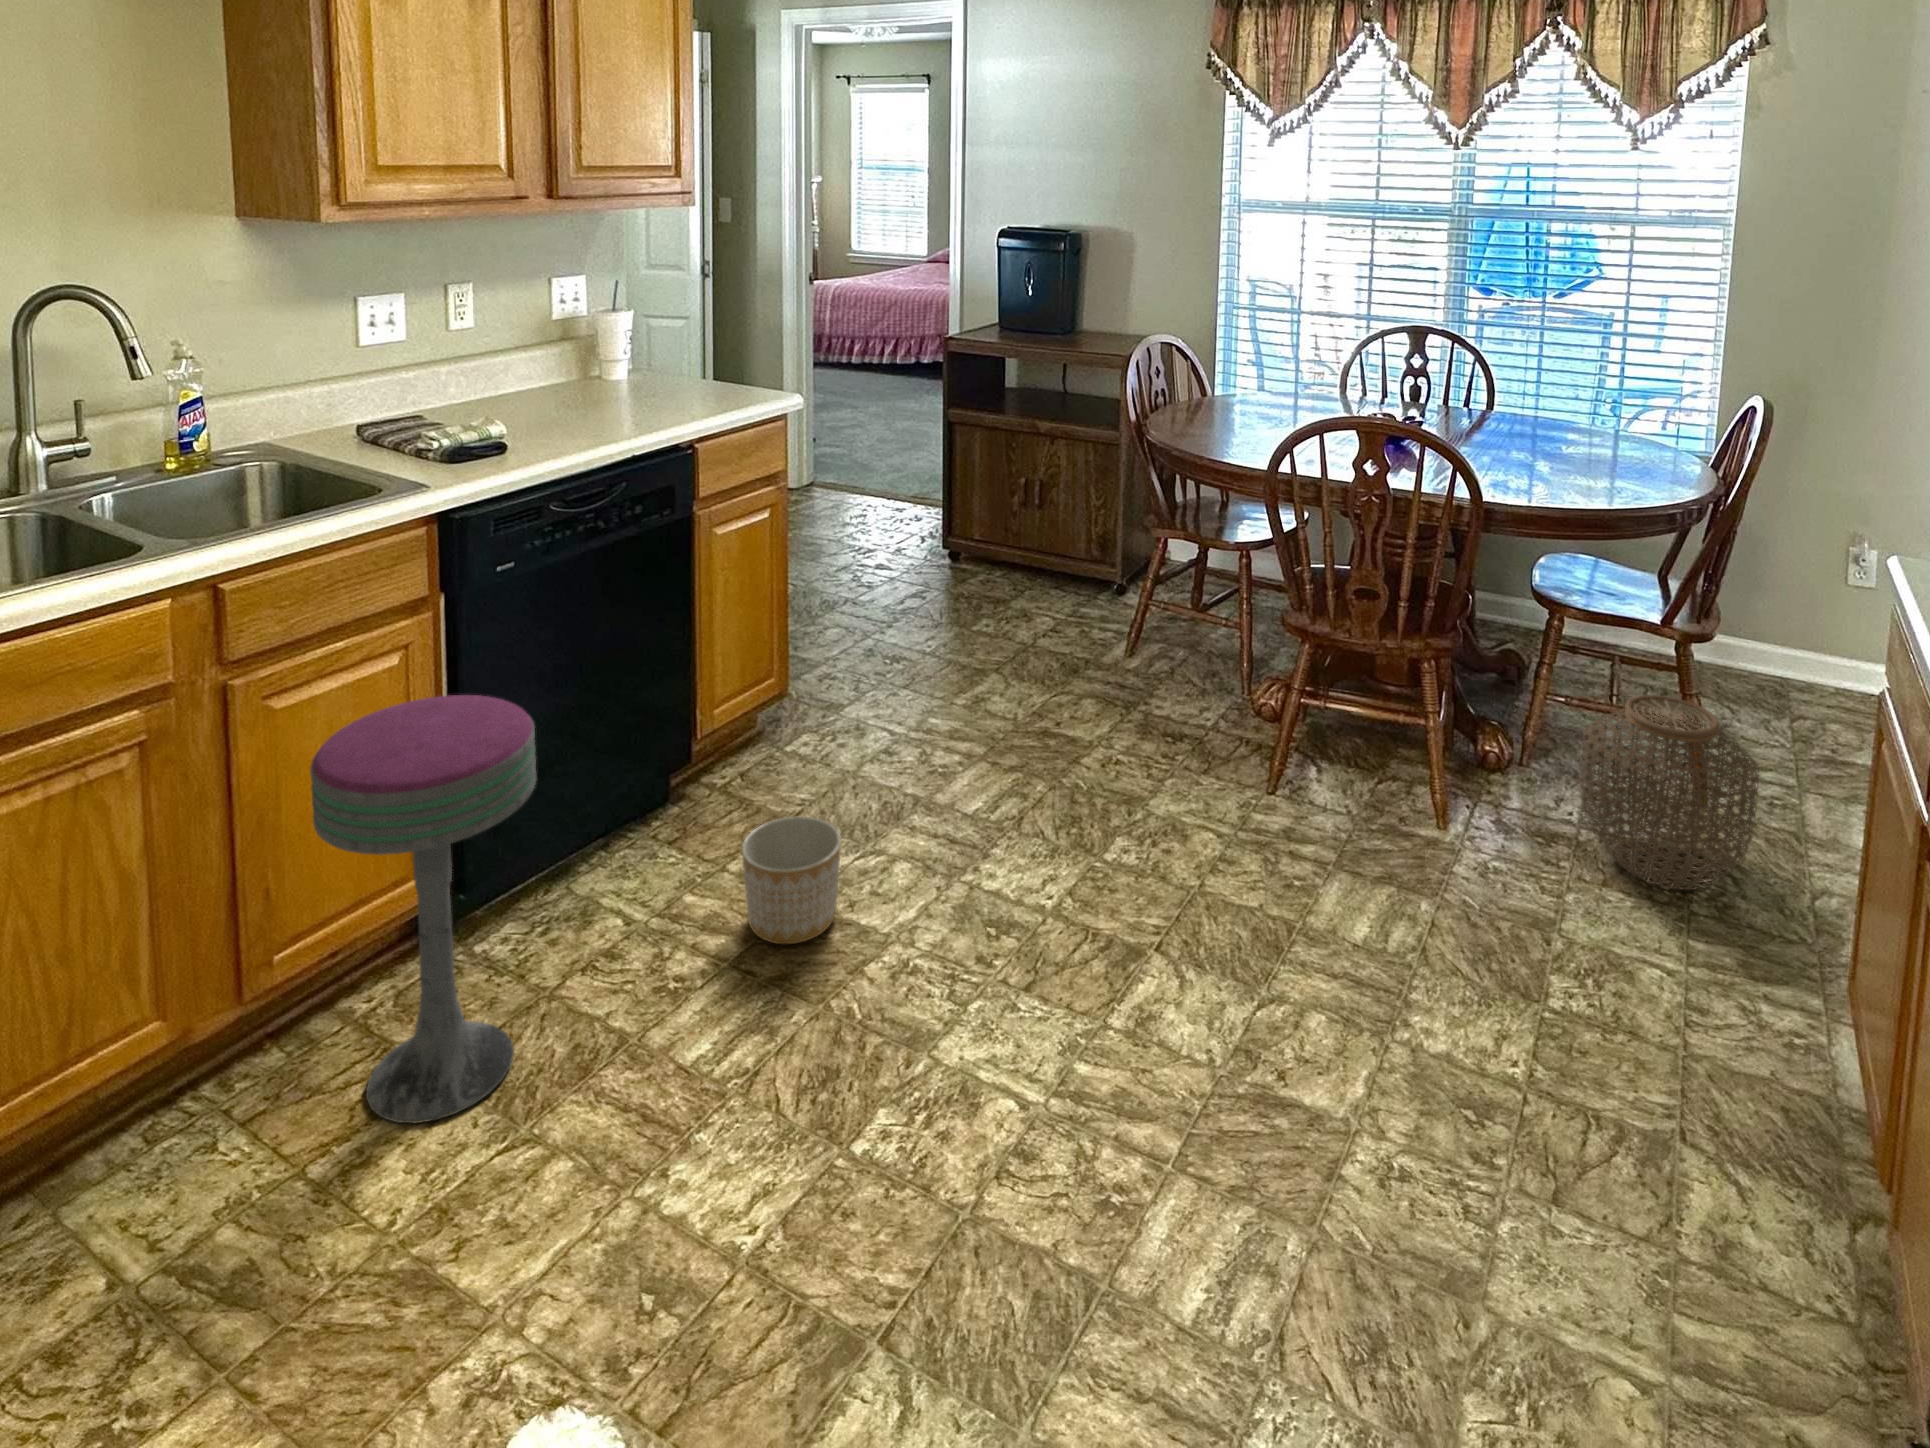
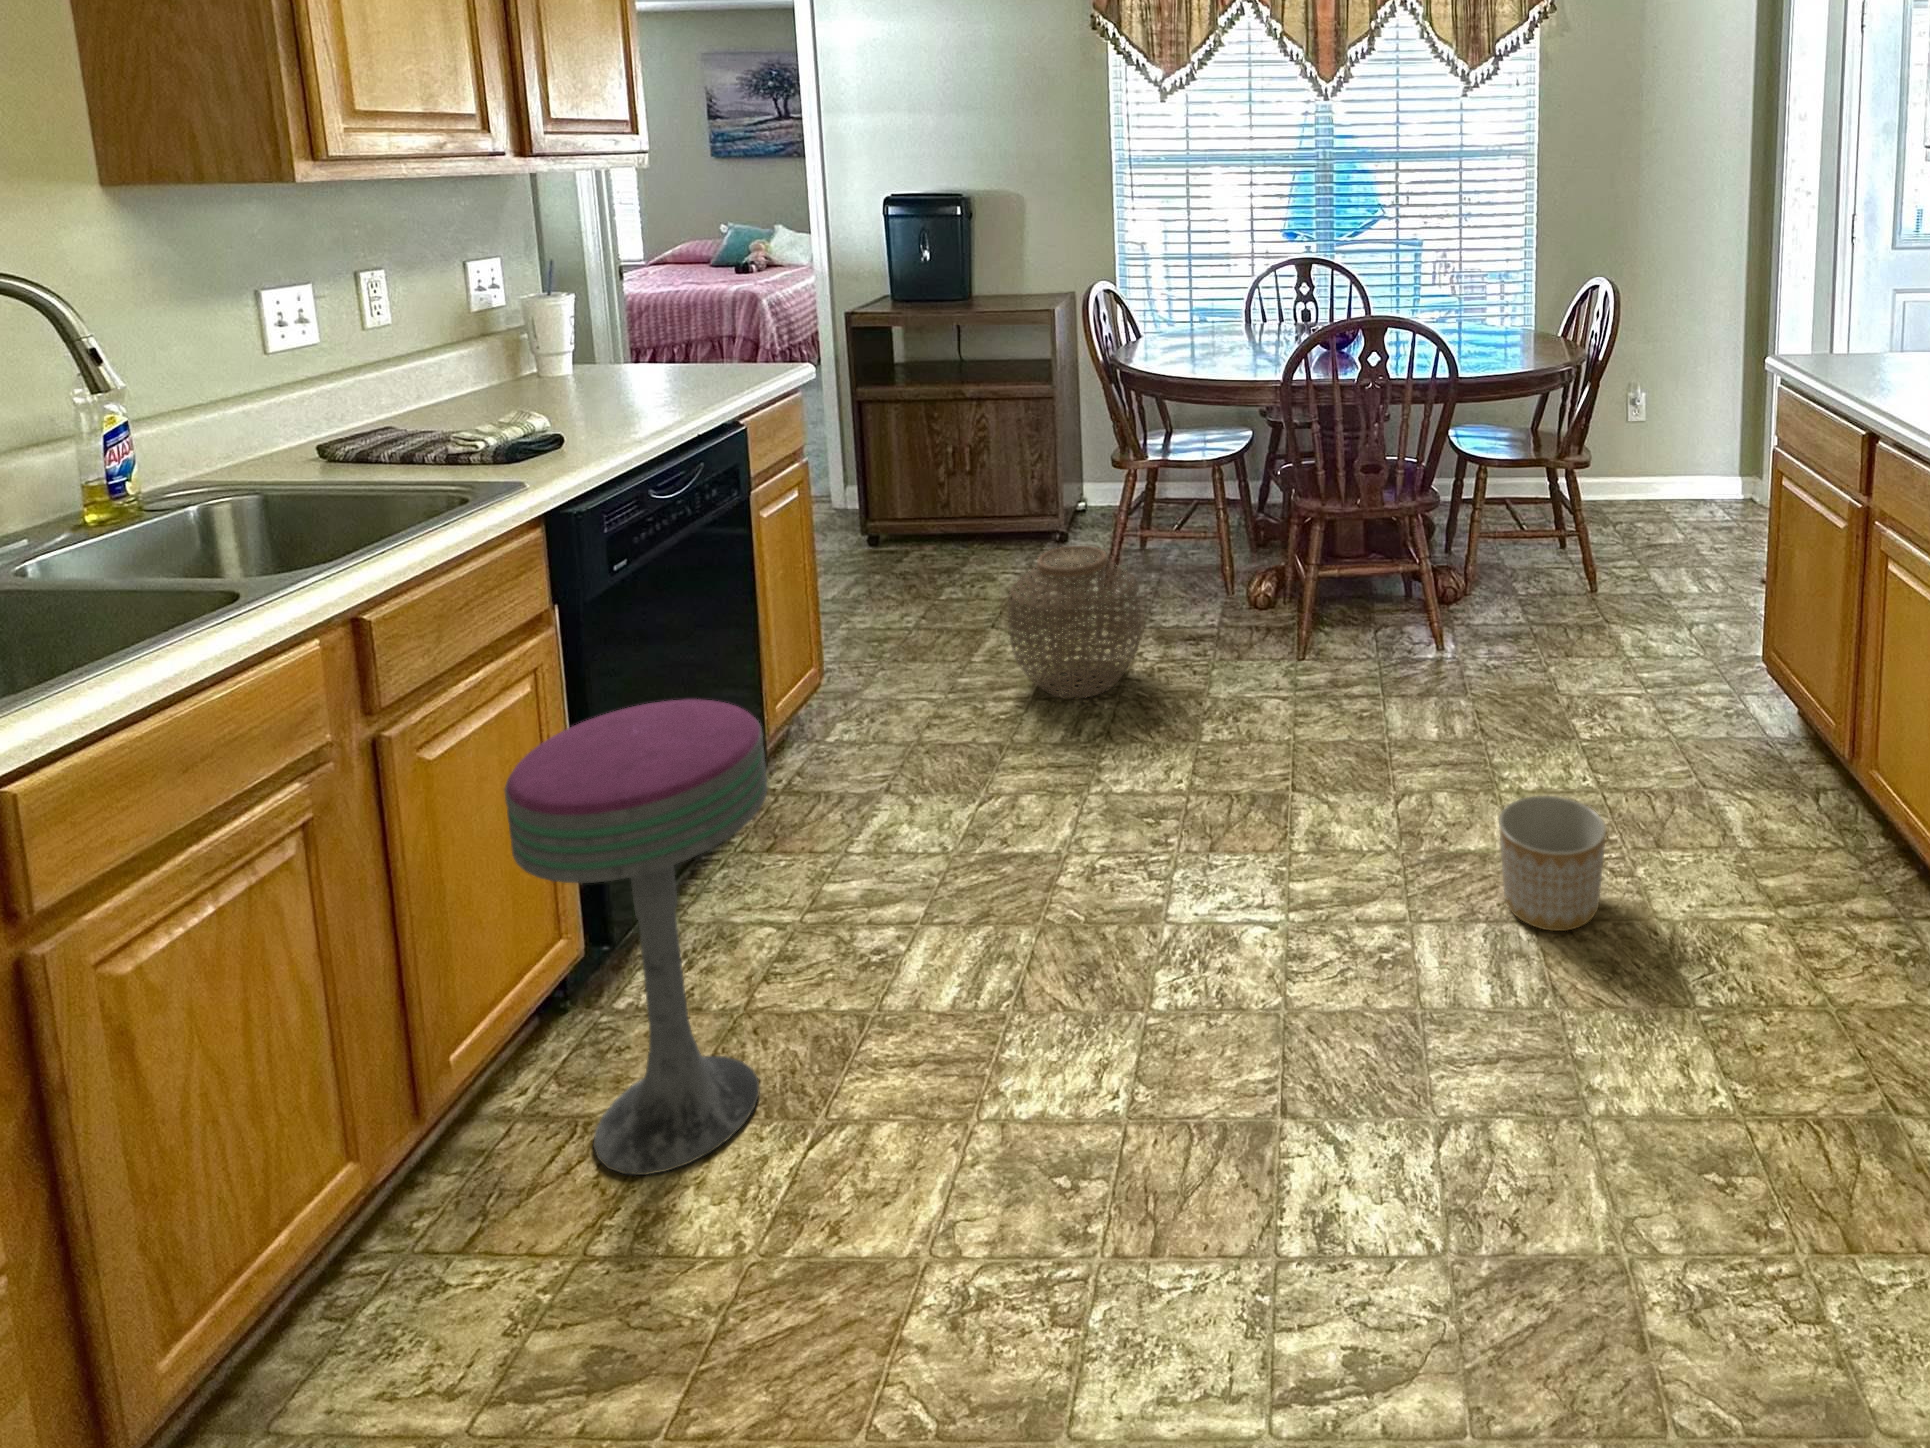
woven basket: present [1580,695,1759,890] -> present [1008,546,1141,698]
planter: present [742,817,841,944] -> present [1499,796,1606,931]

